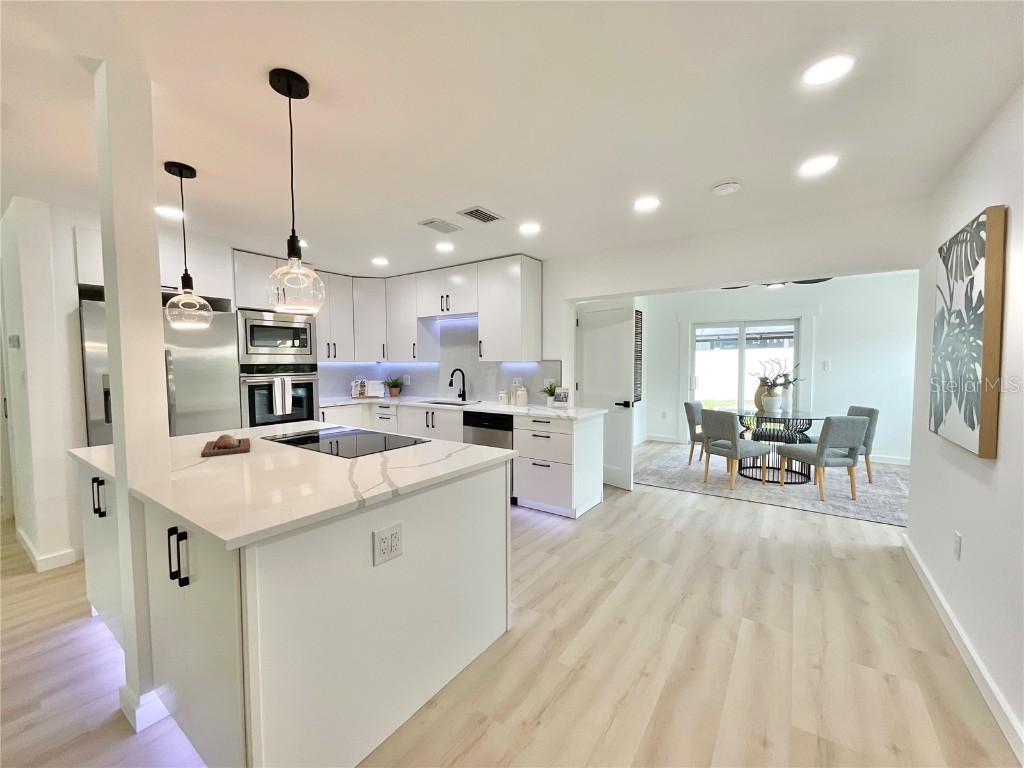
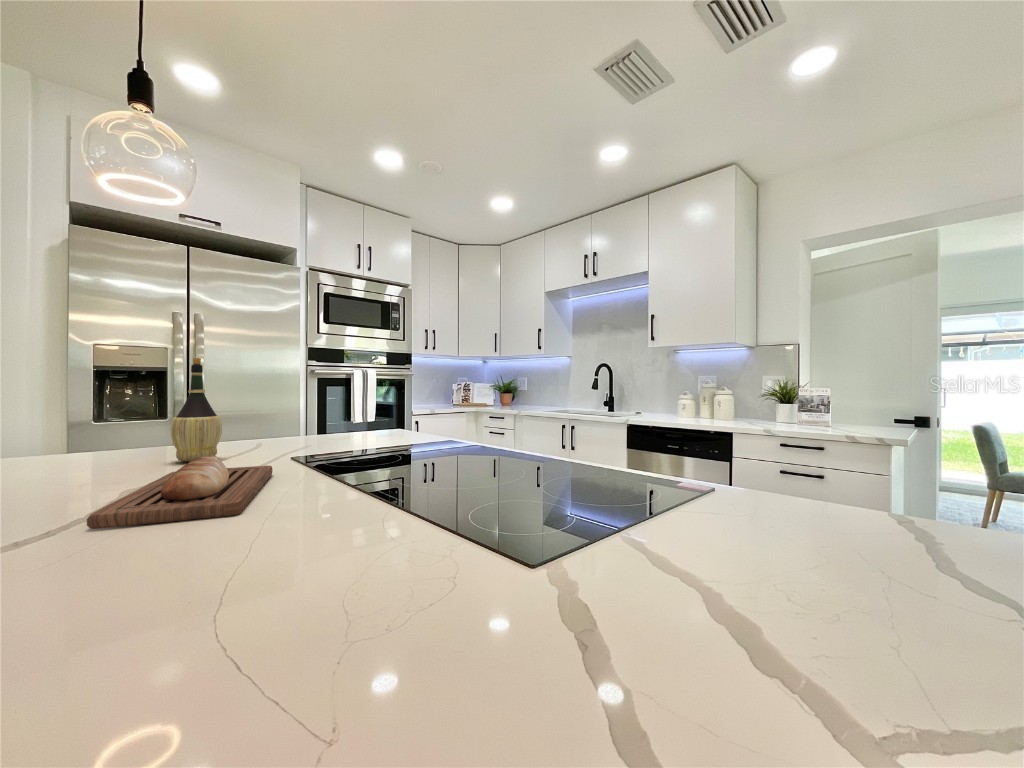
wine bottle: none [190,390,215,439] -> present [171,358,222,461]

